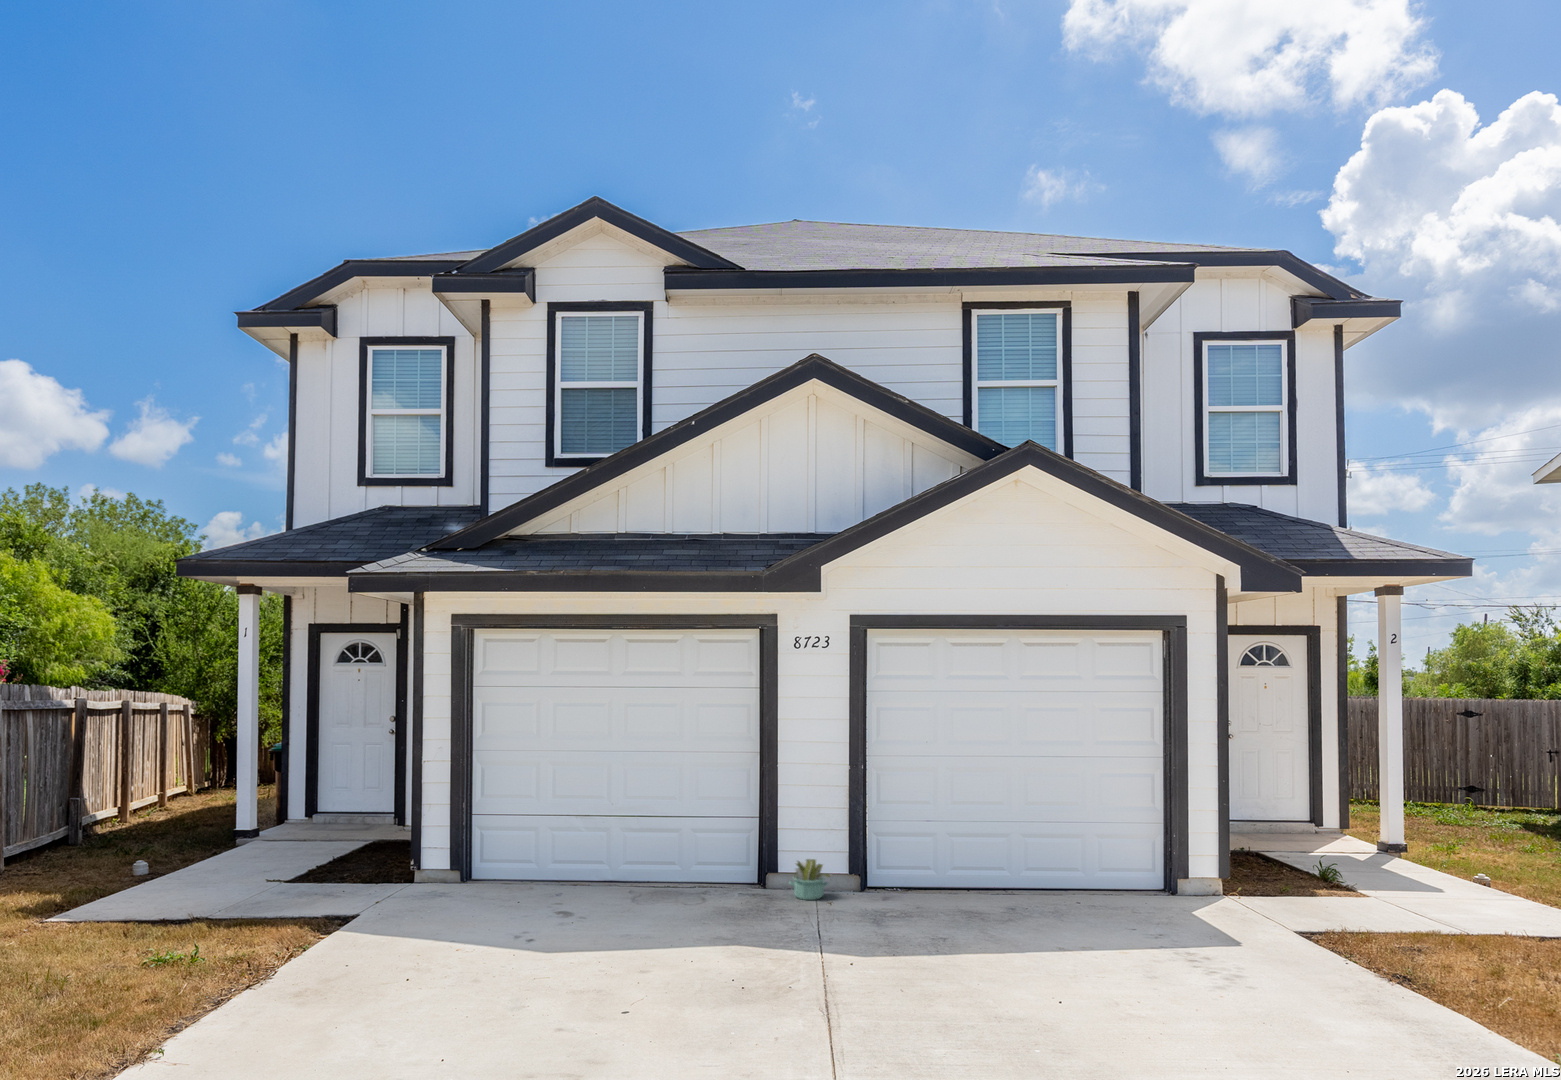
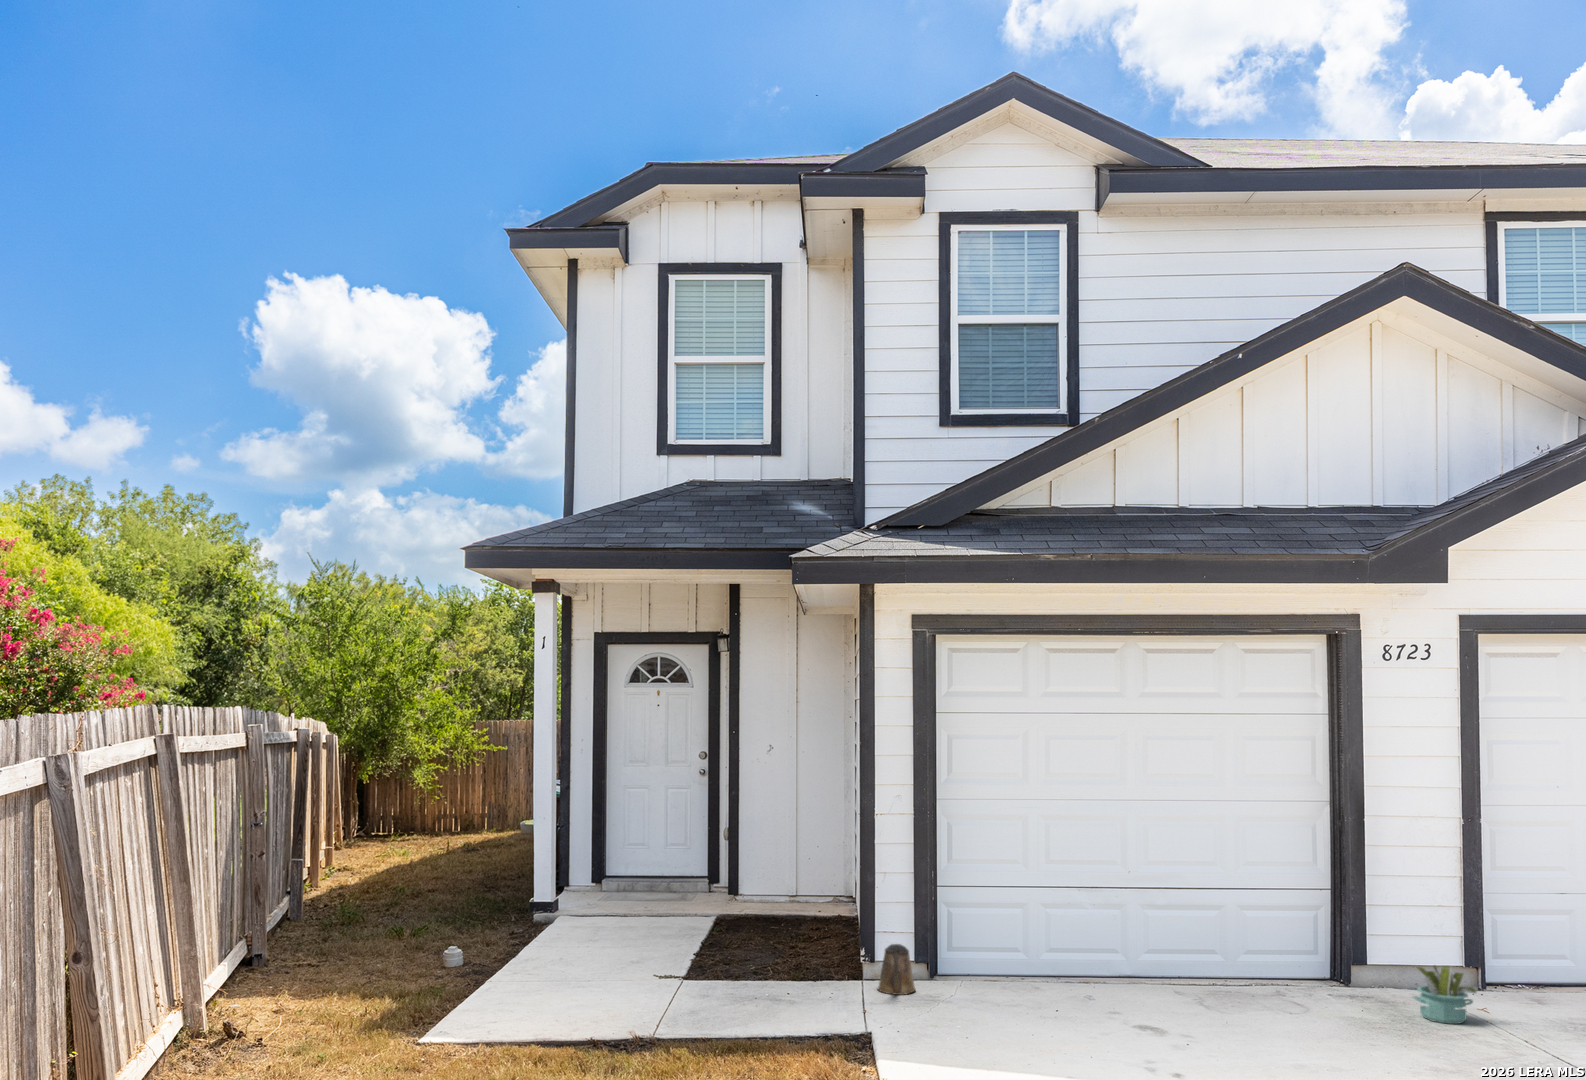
watering can: none [413,856,444,893] -> present [878,944,916,995]

